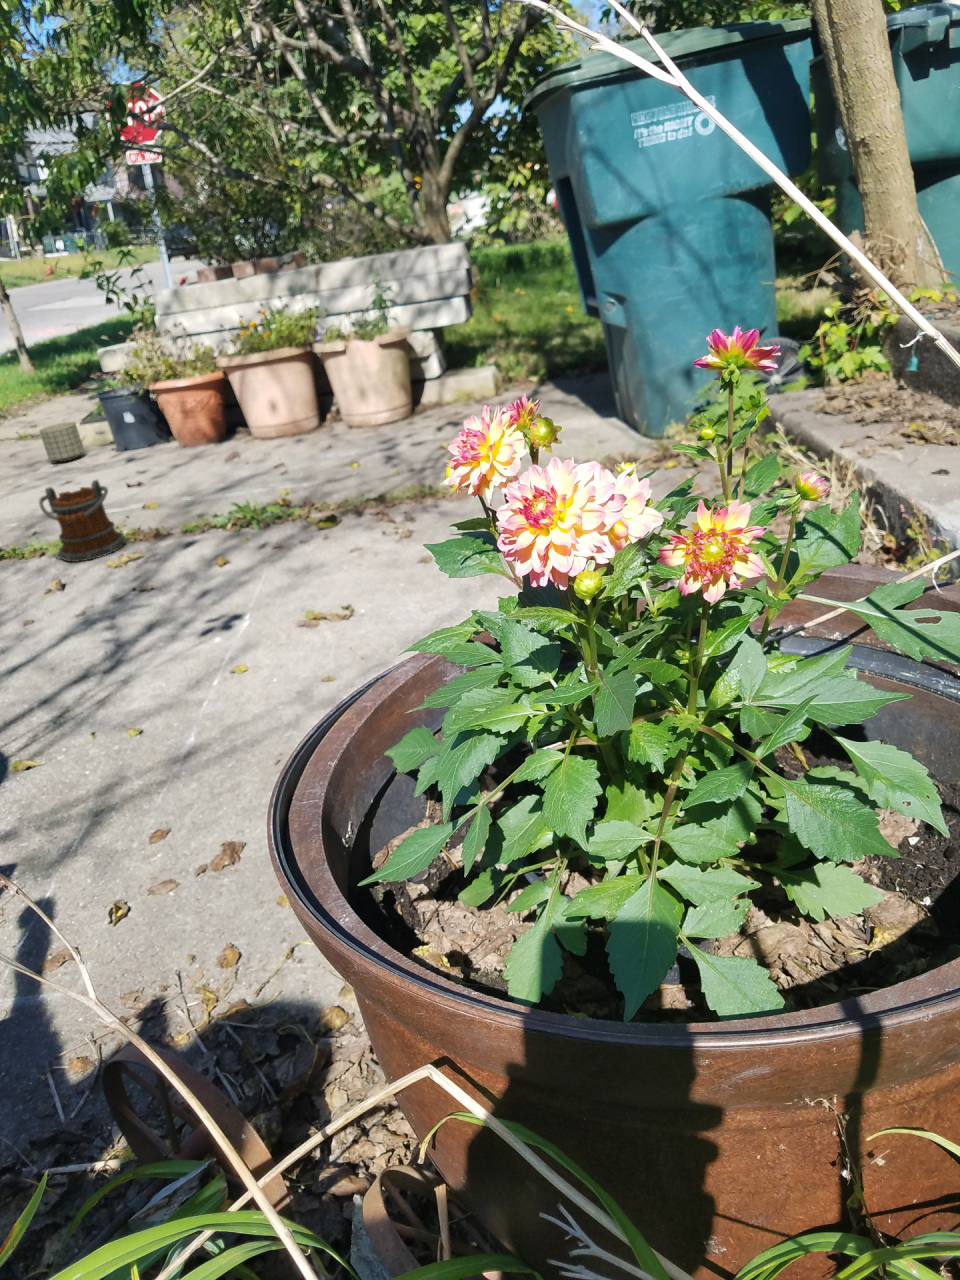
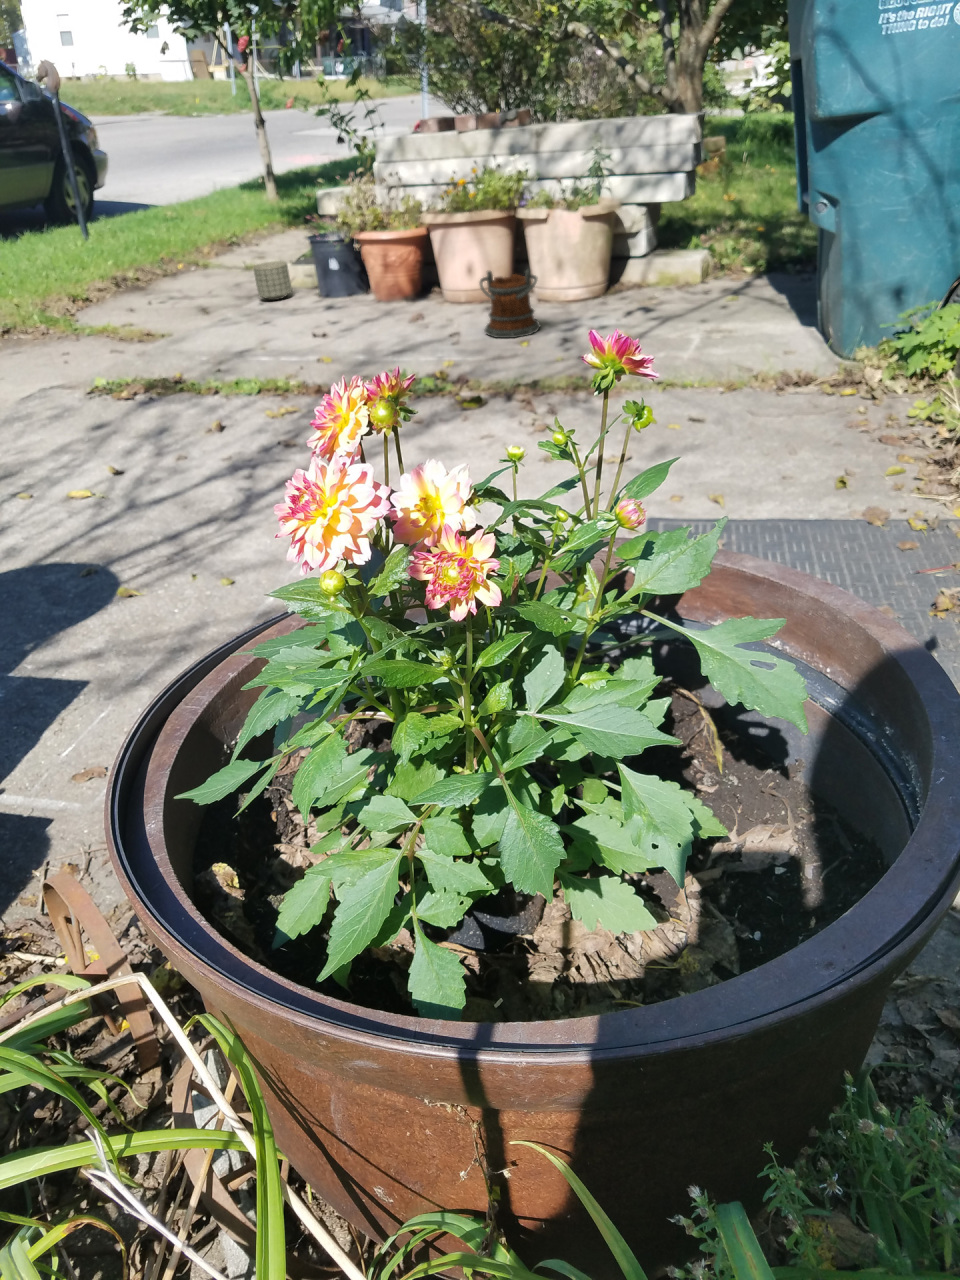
bucket: present [39,480,125,562] -> present [480,269,541,338]

